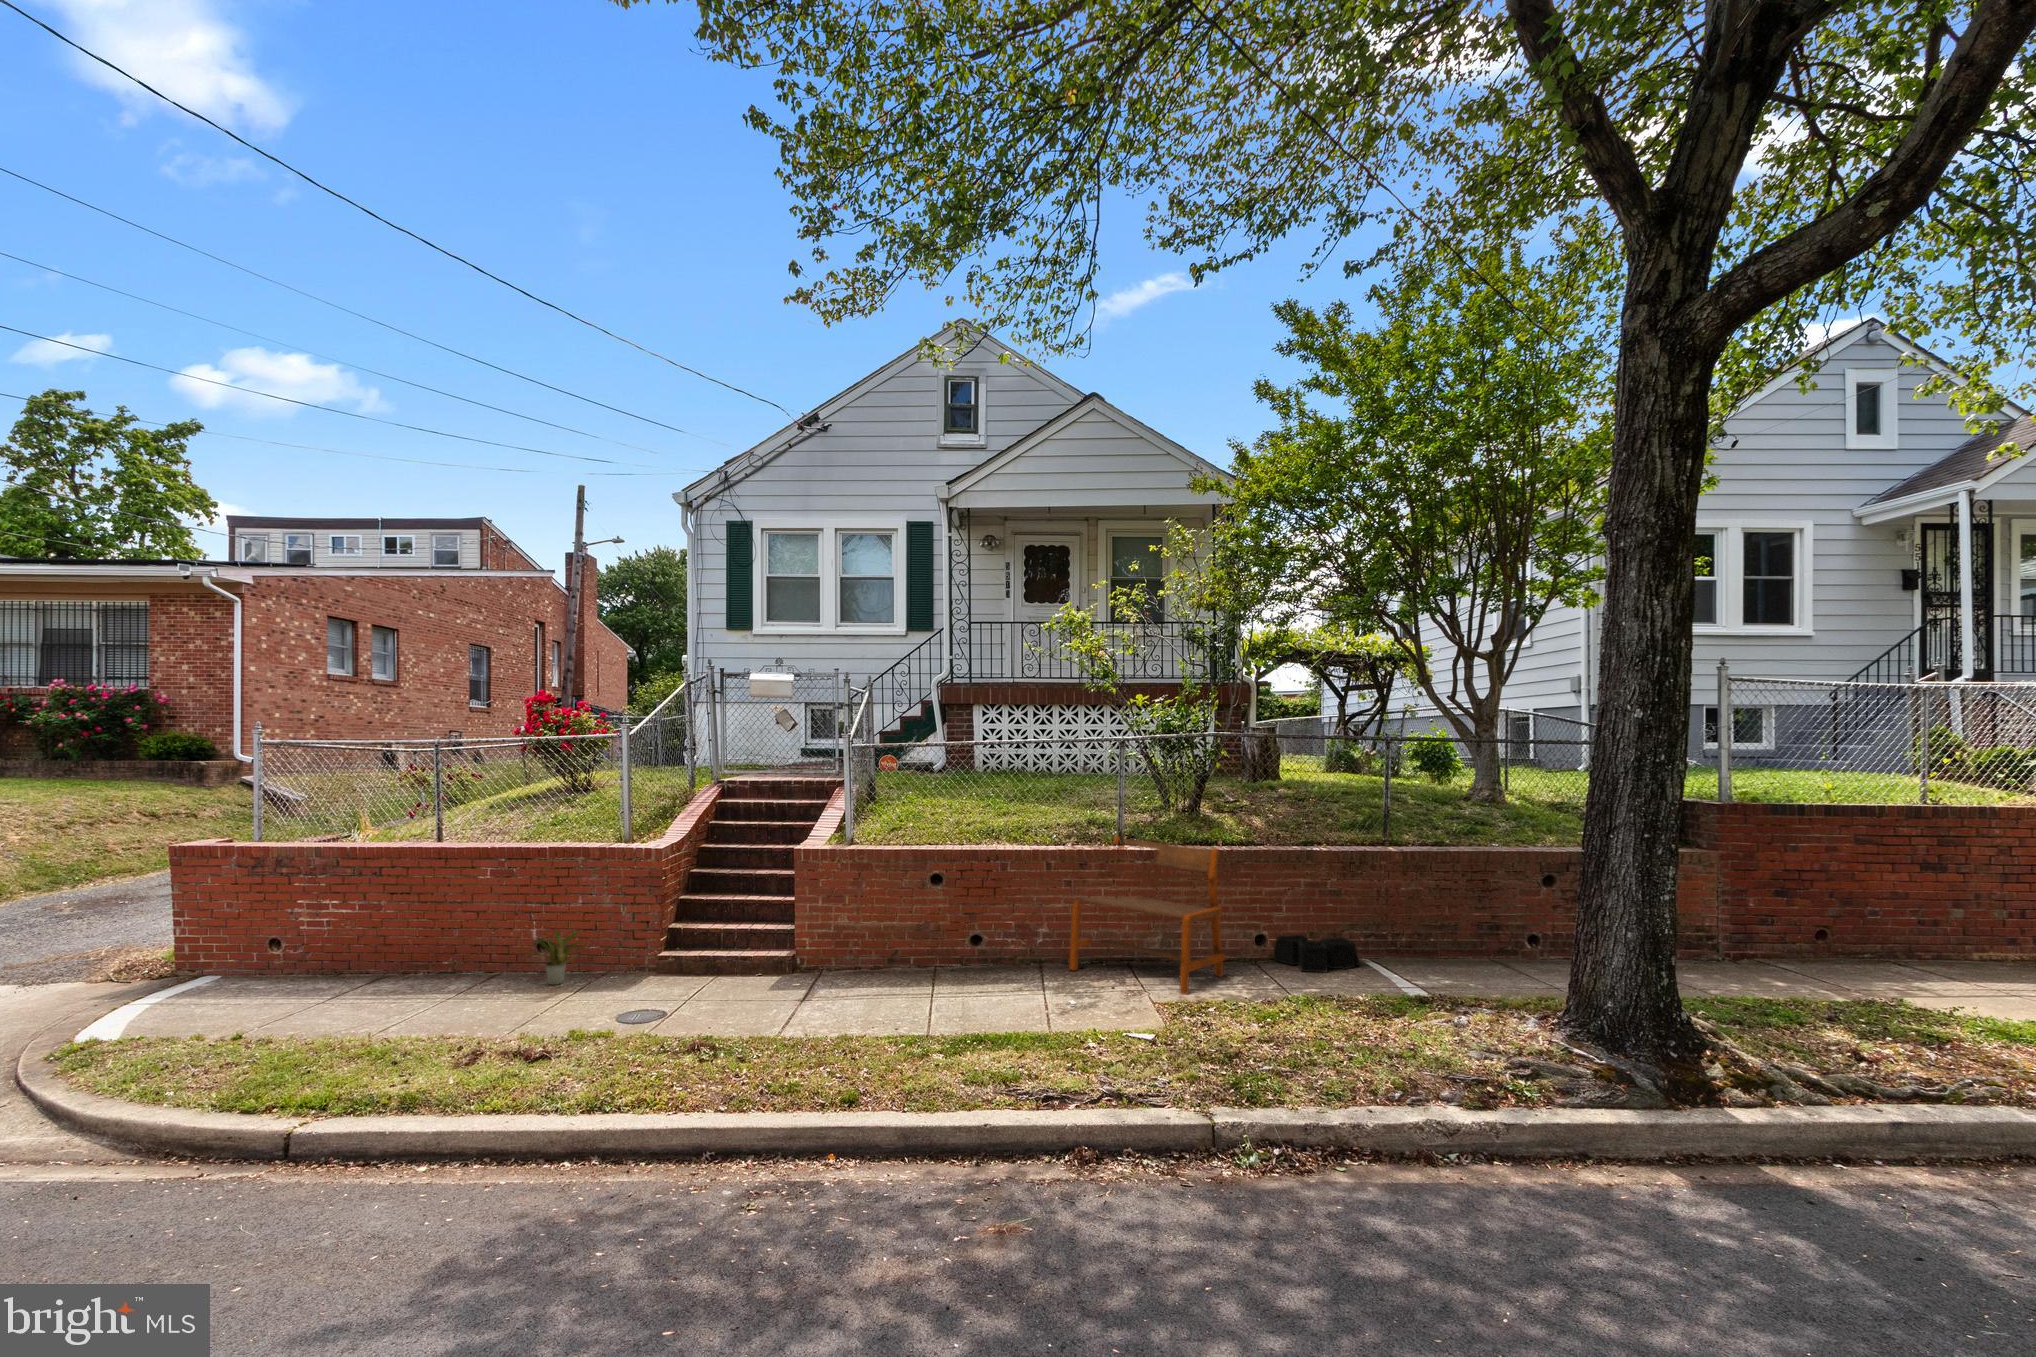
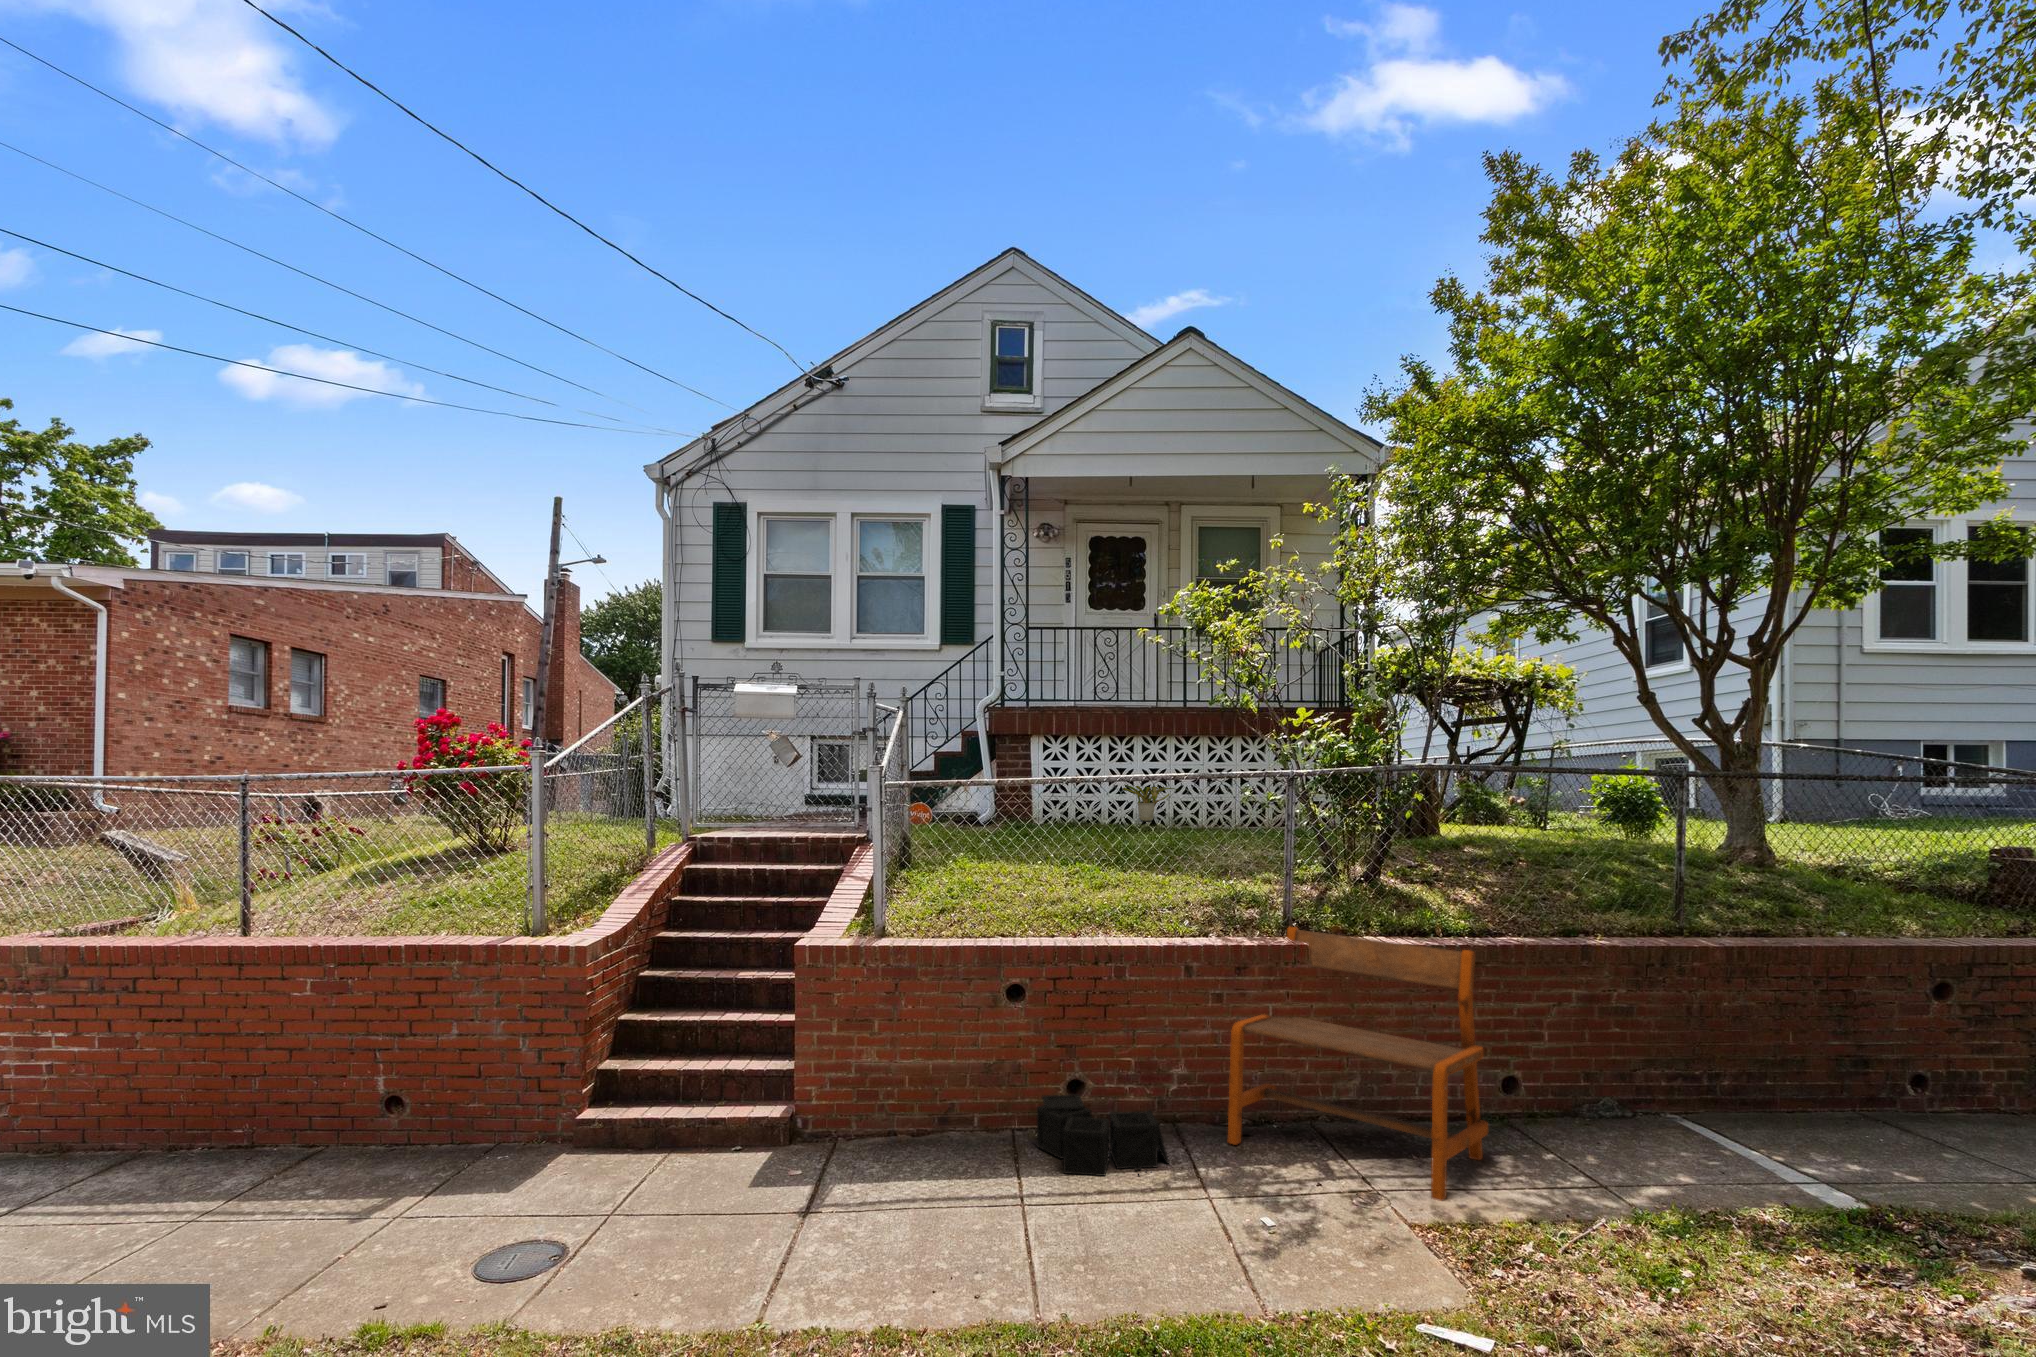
potted plant: present [520,931,578,985] -> present [1123,785,1177,821]
storage bin: present [1274,934,1360,973] -> present [1037,1094,1169,1176]

